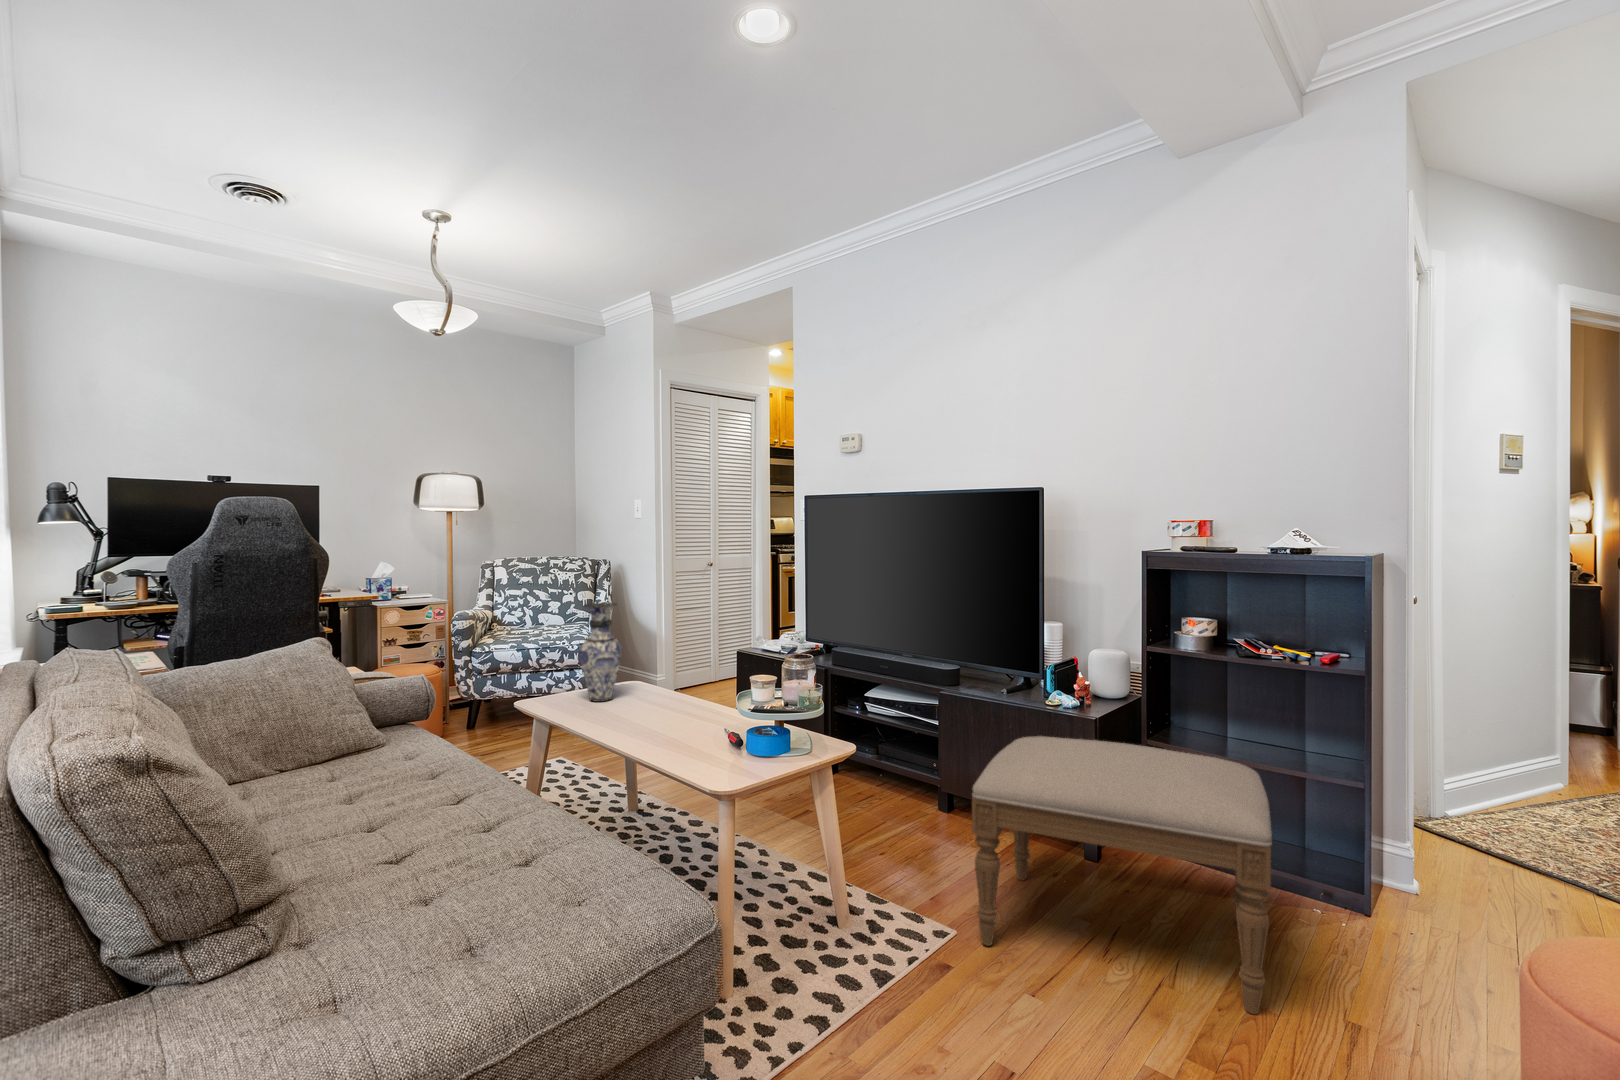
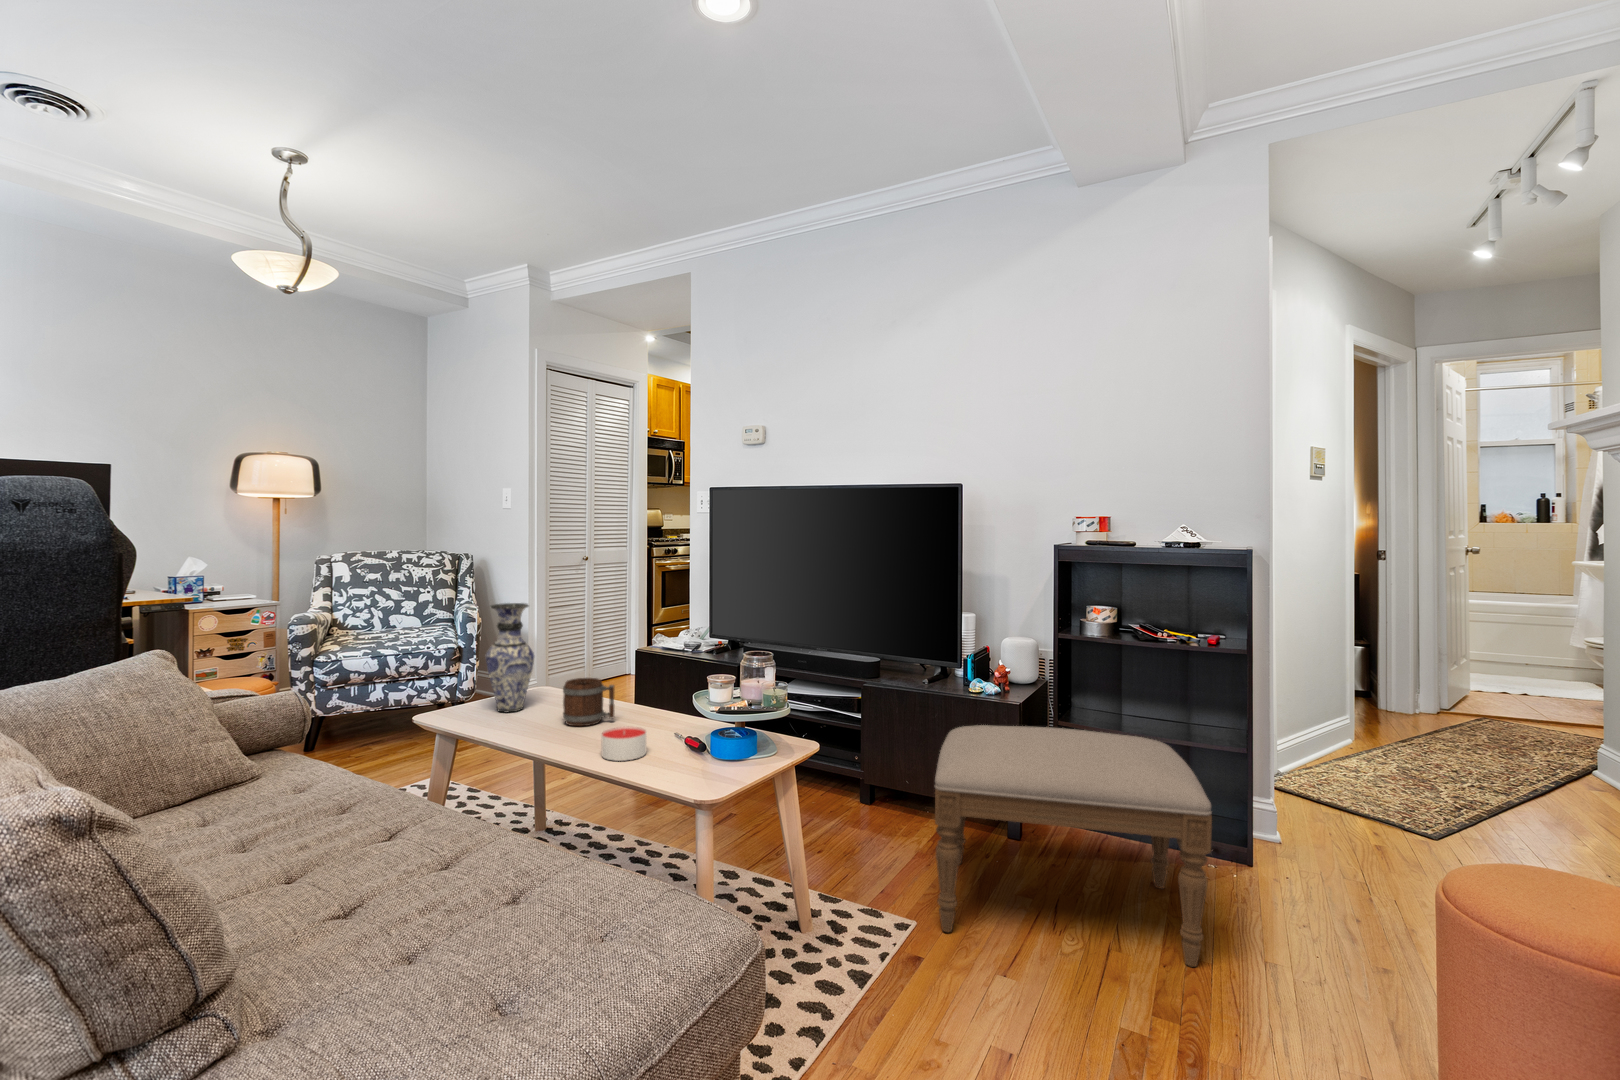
mug: none [639,672,685,717] -> present [563,678,615,726]
candle: none [657,718,698,749] -> present [602,726,646,761]

